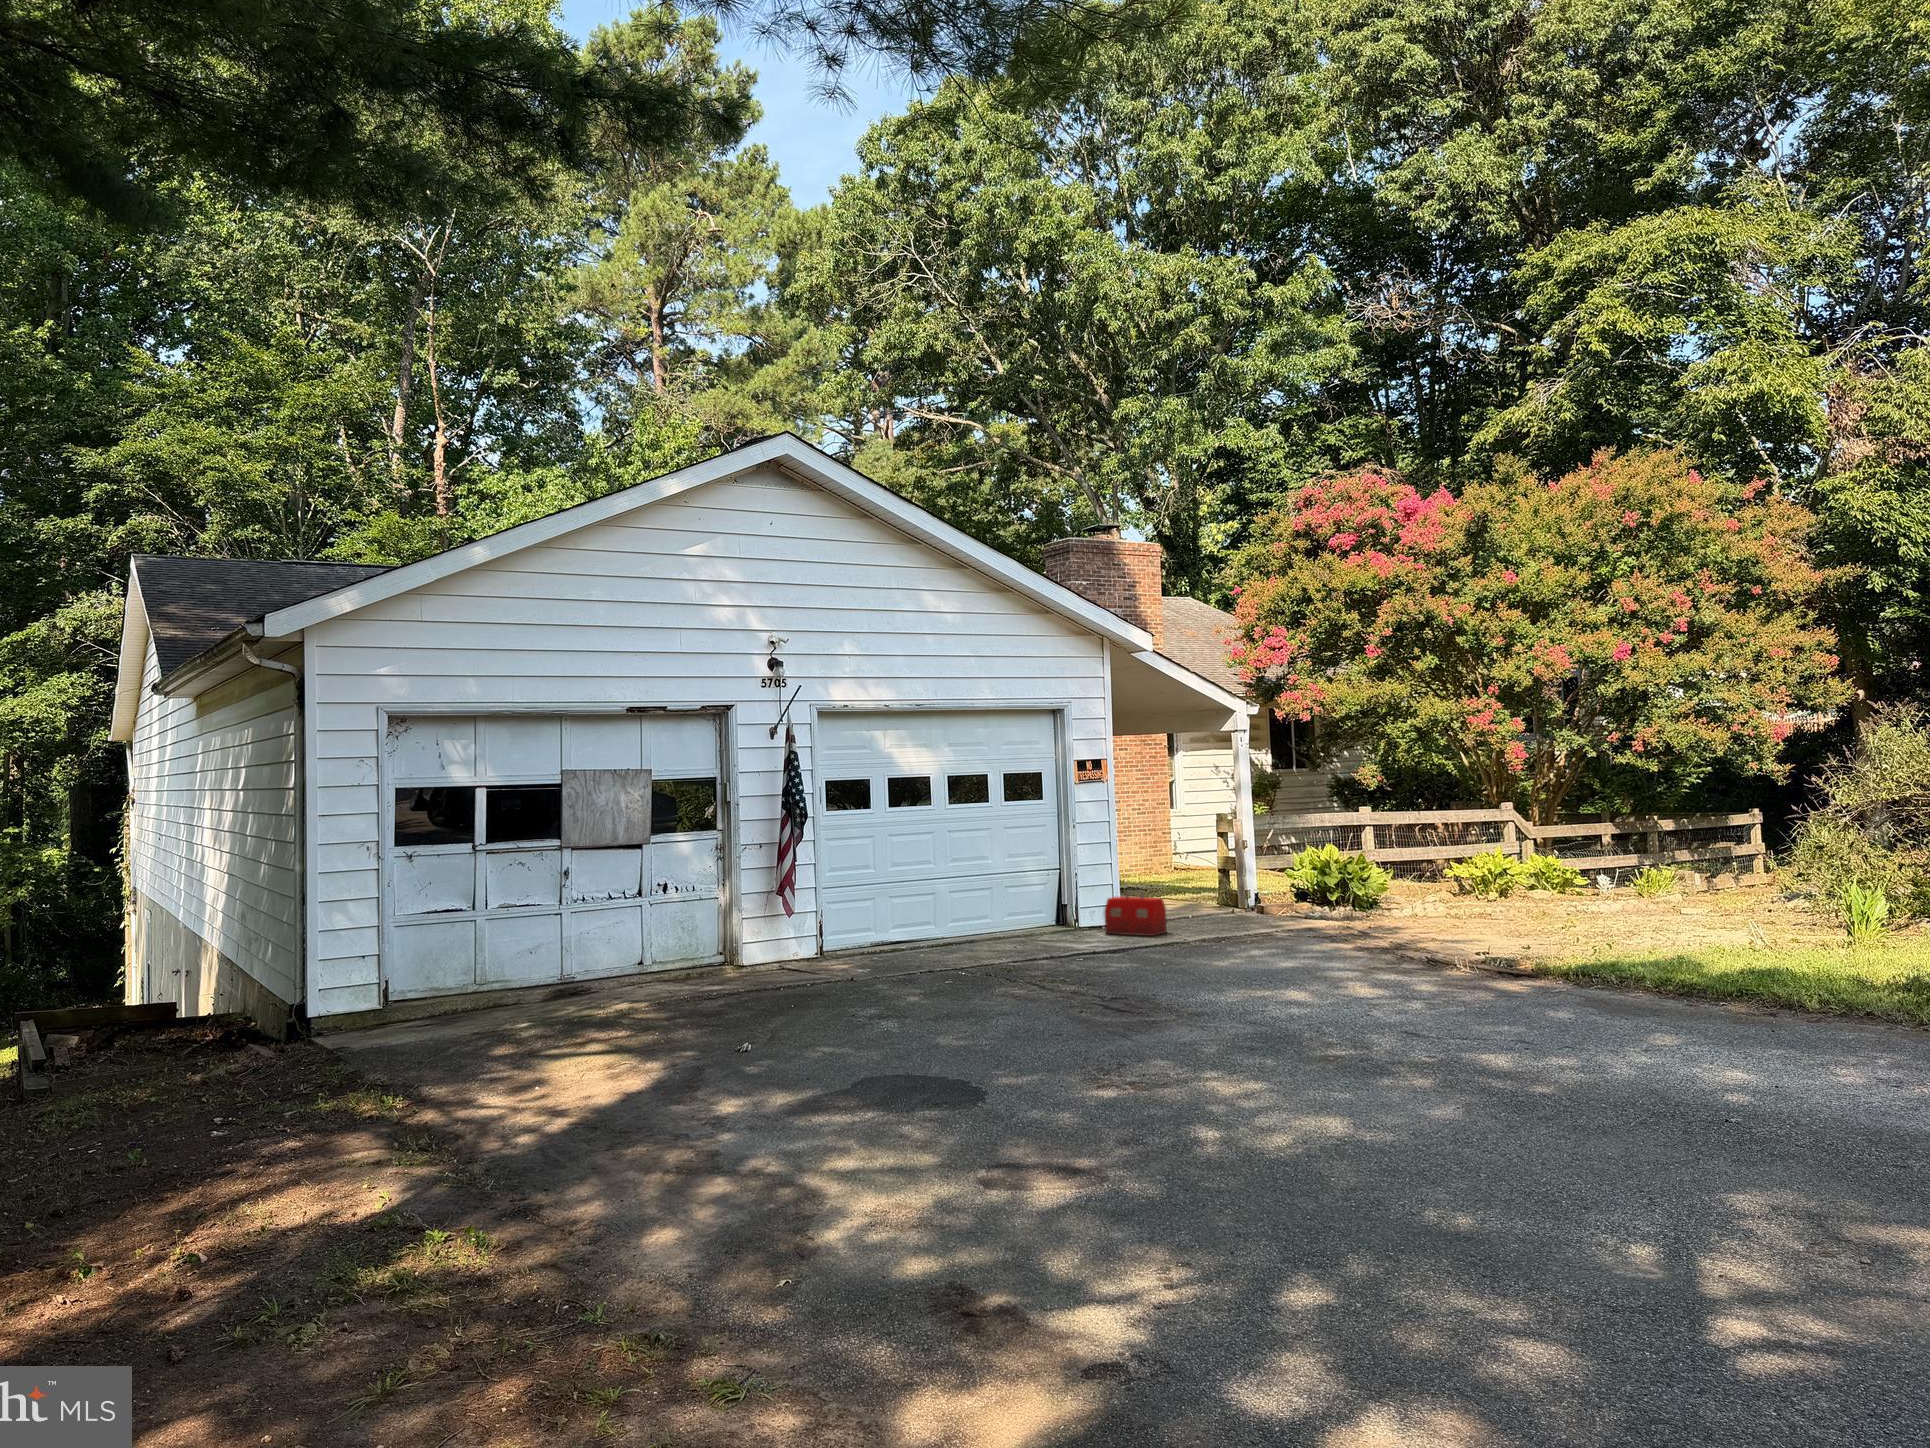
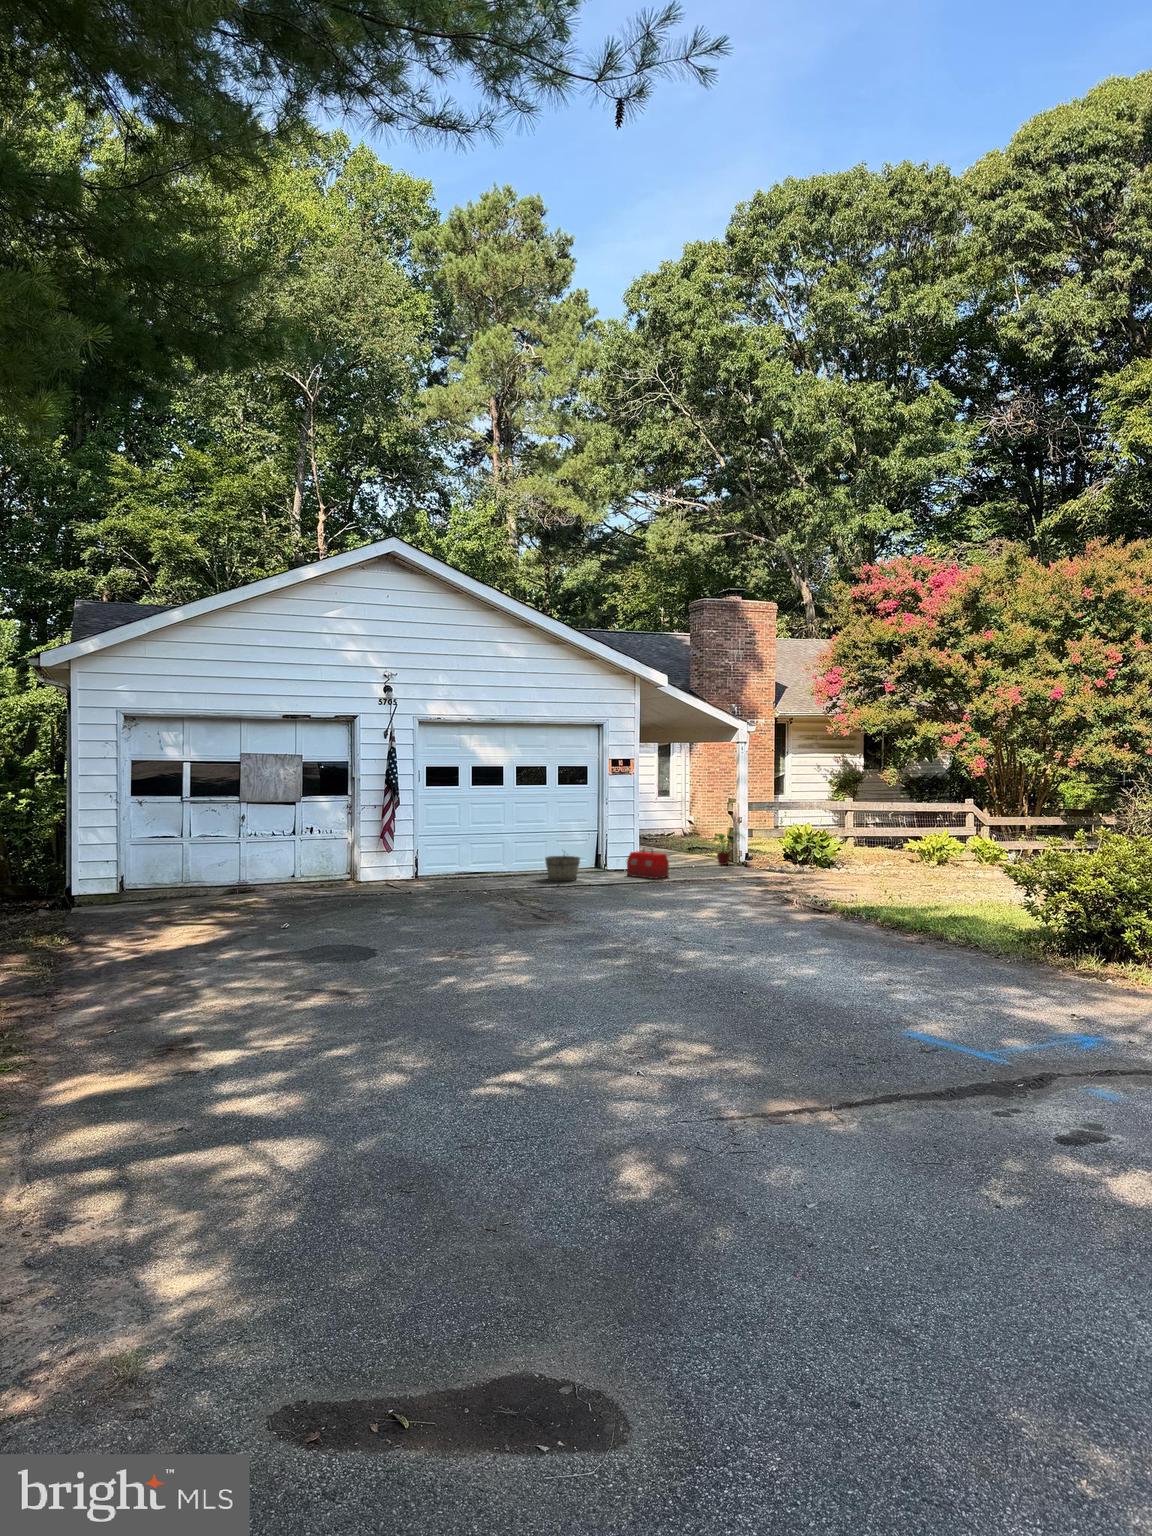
potted plant: none [1188,863,1236,911] -> present [713,833,737,865]
wooden bucket: none [996,899,1049,948] -> present [545,855,580,881]

